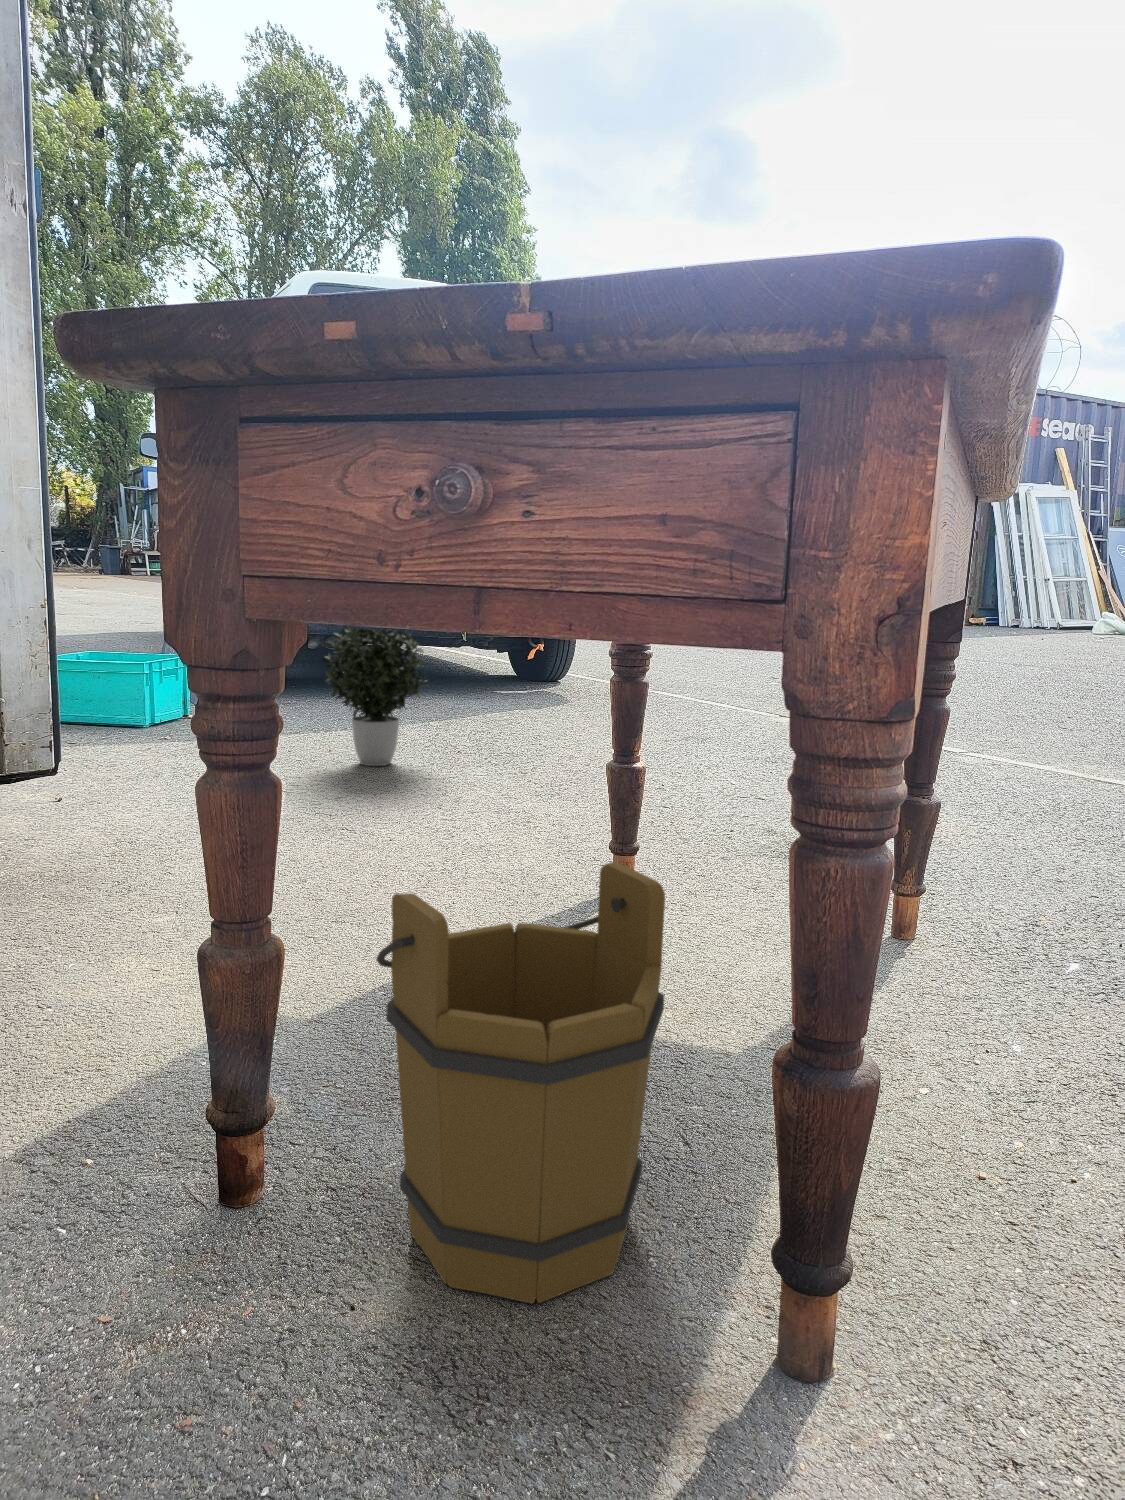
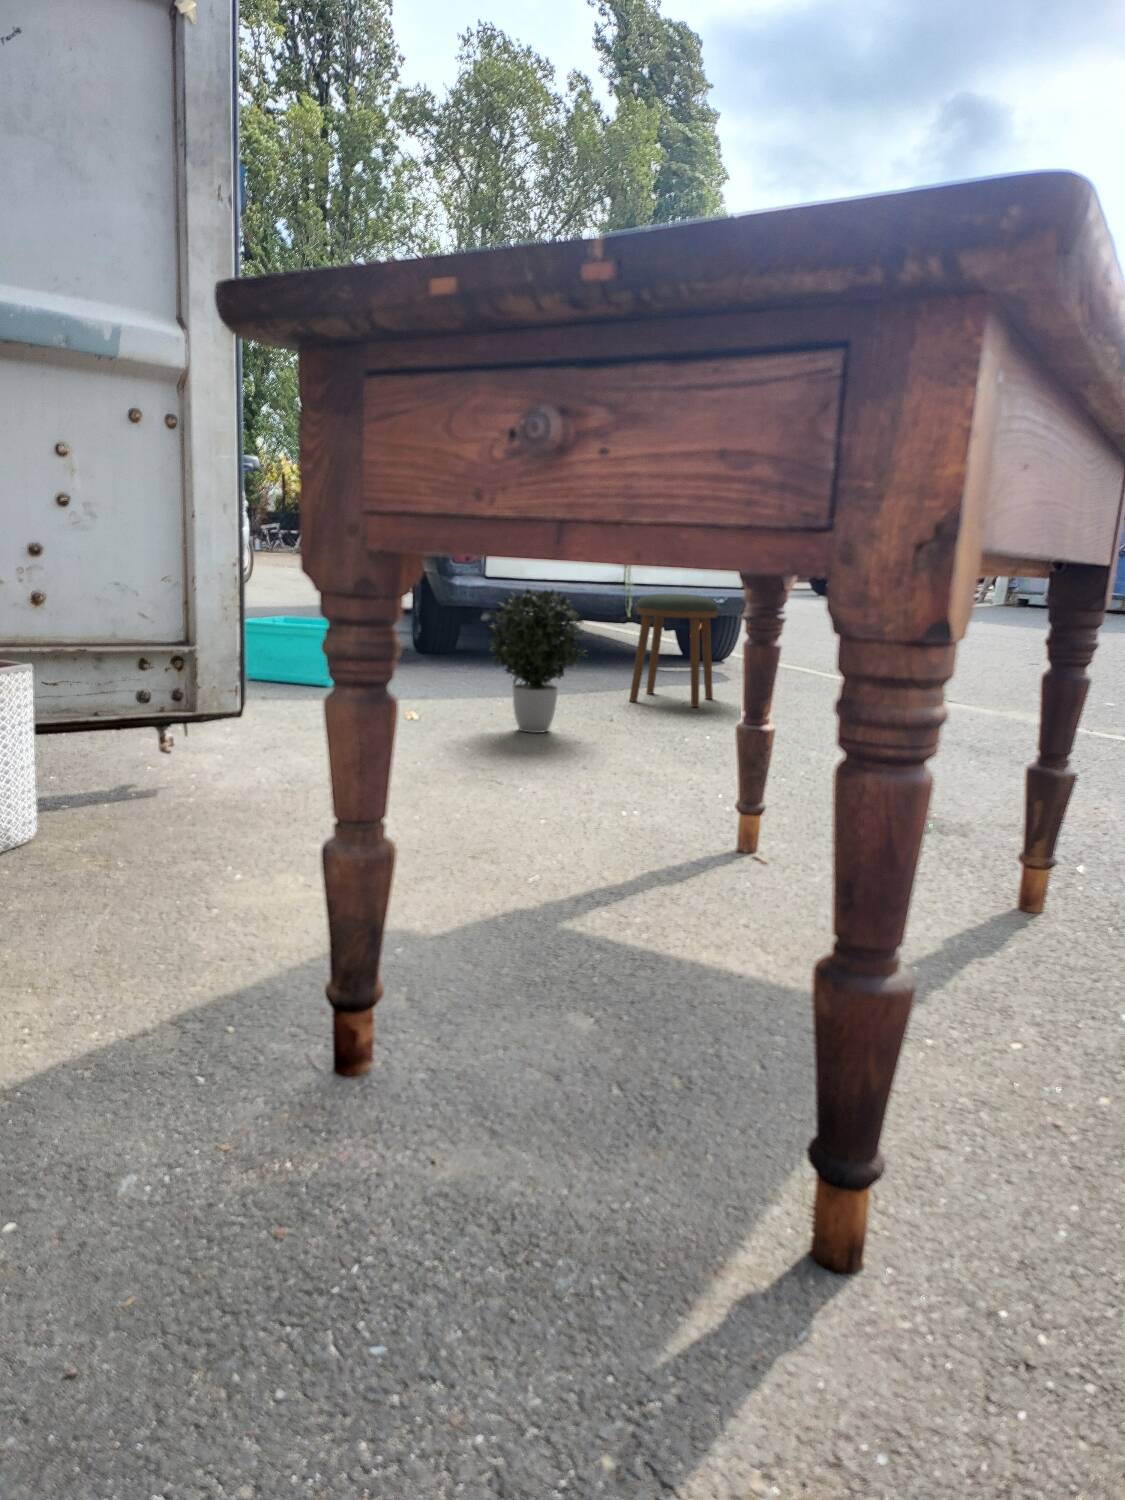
stool: none [467,617,552,730] -> present [630,594,718,707]
bucket: present [376,862,665,1304] -> none [468,788,736,1180]

